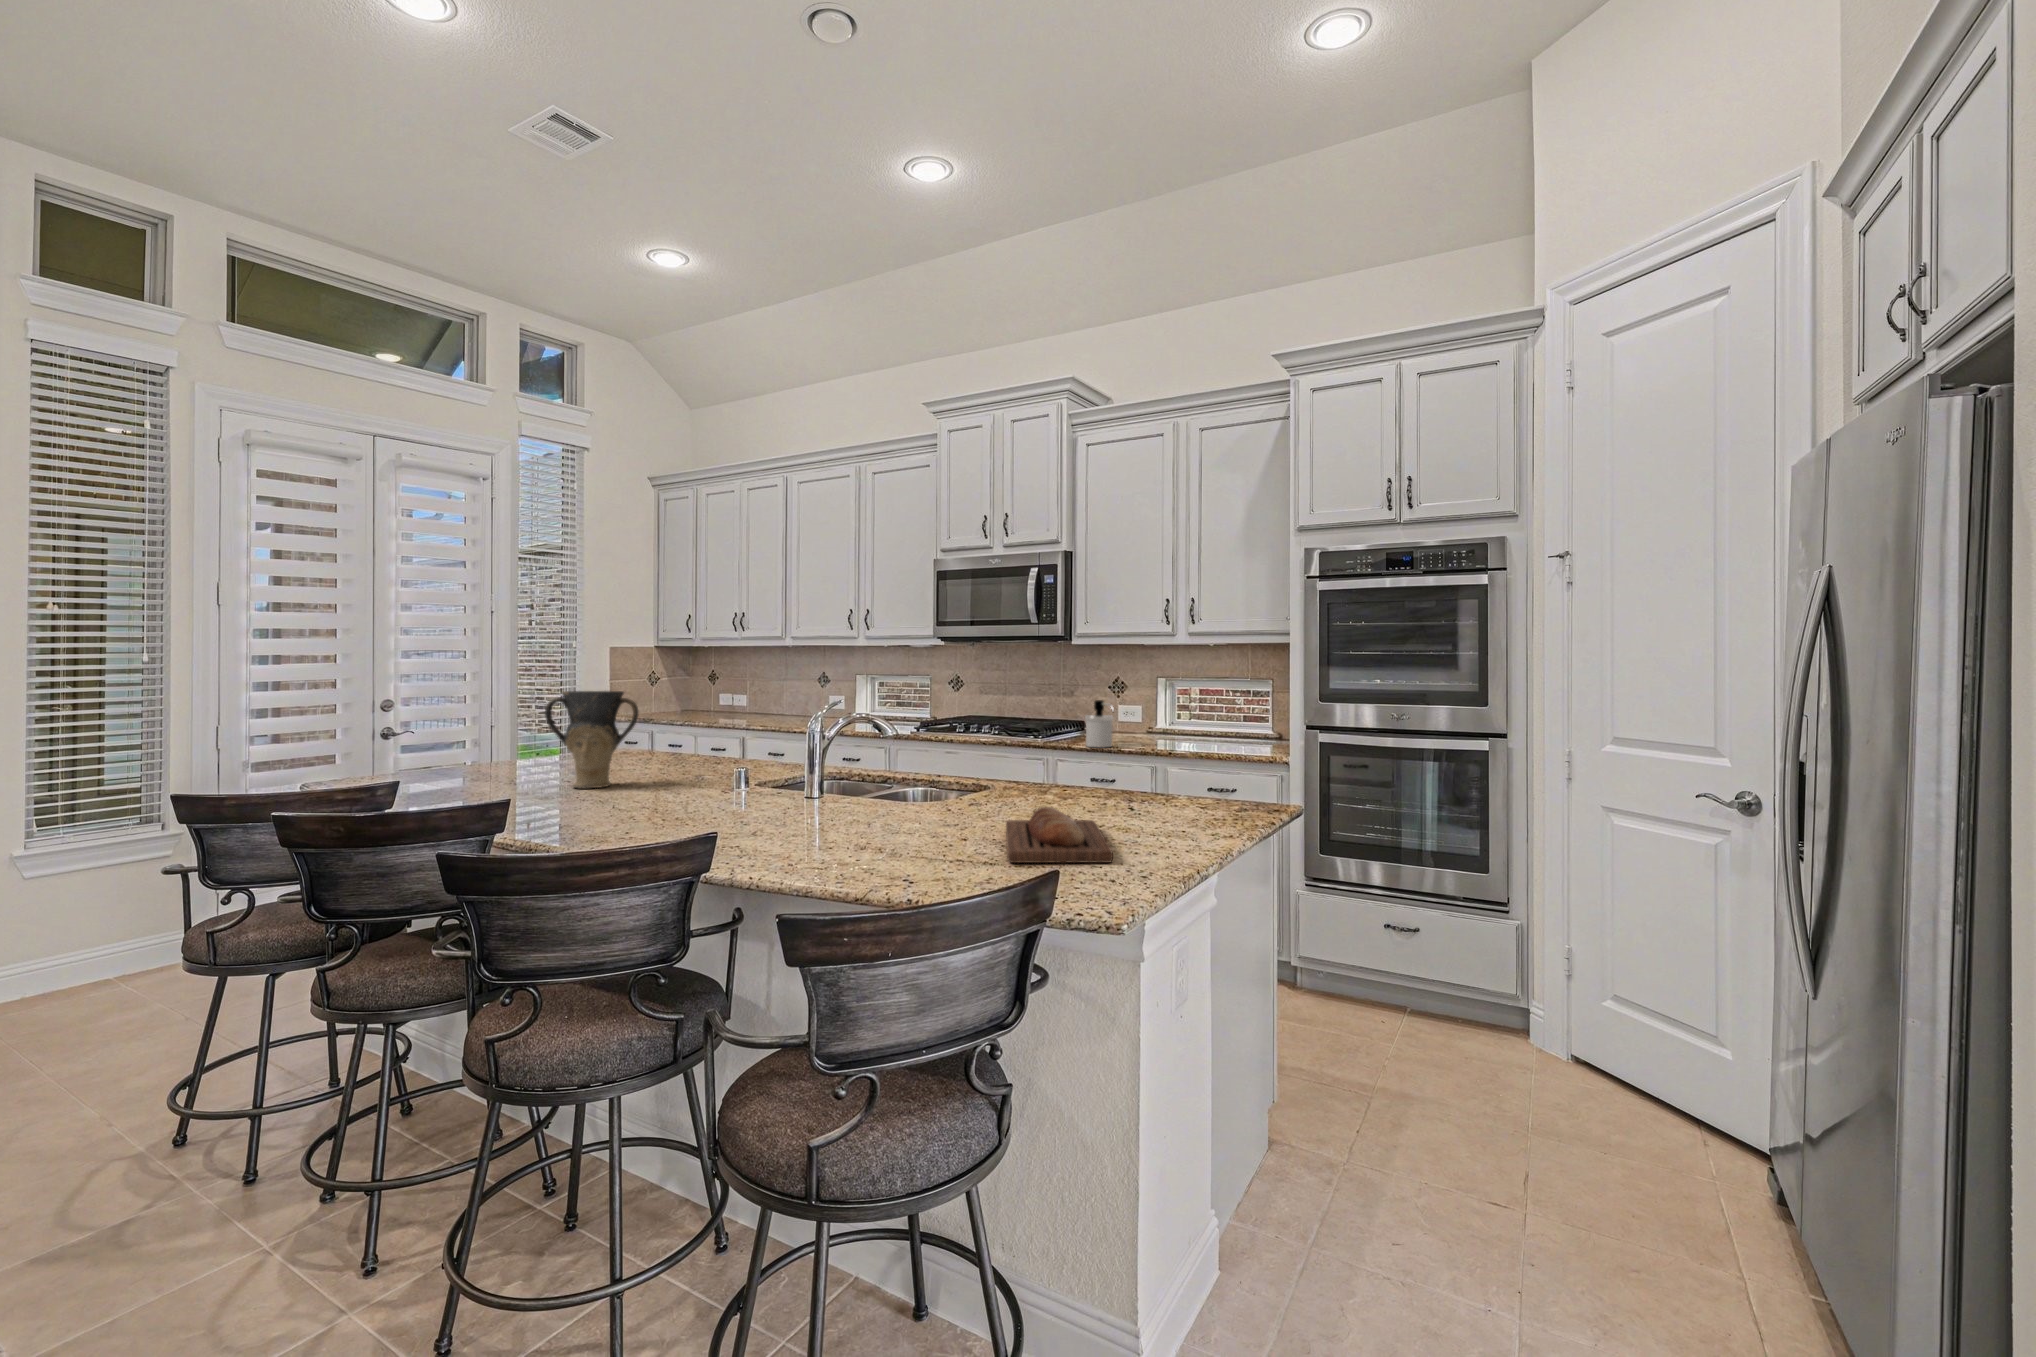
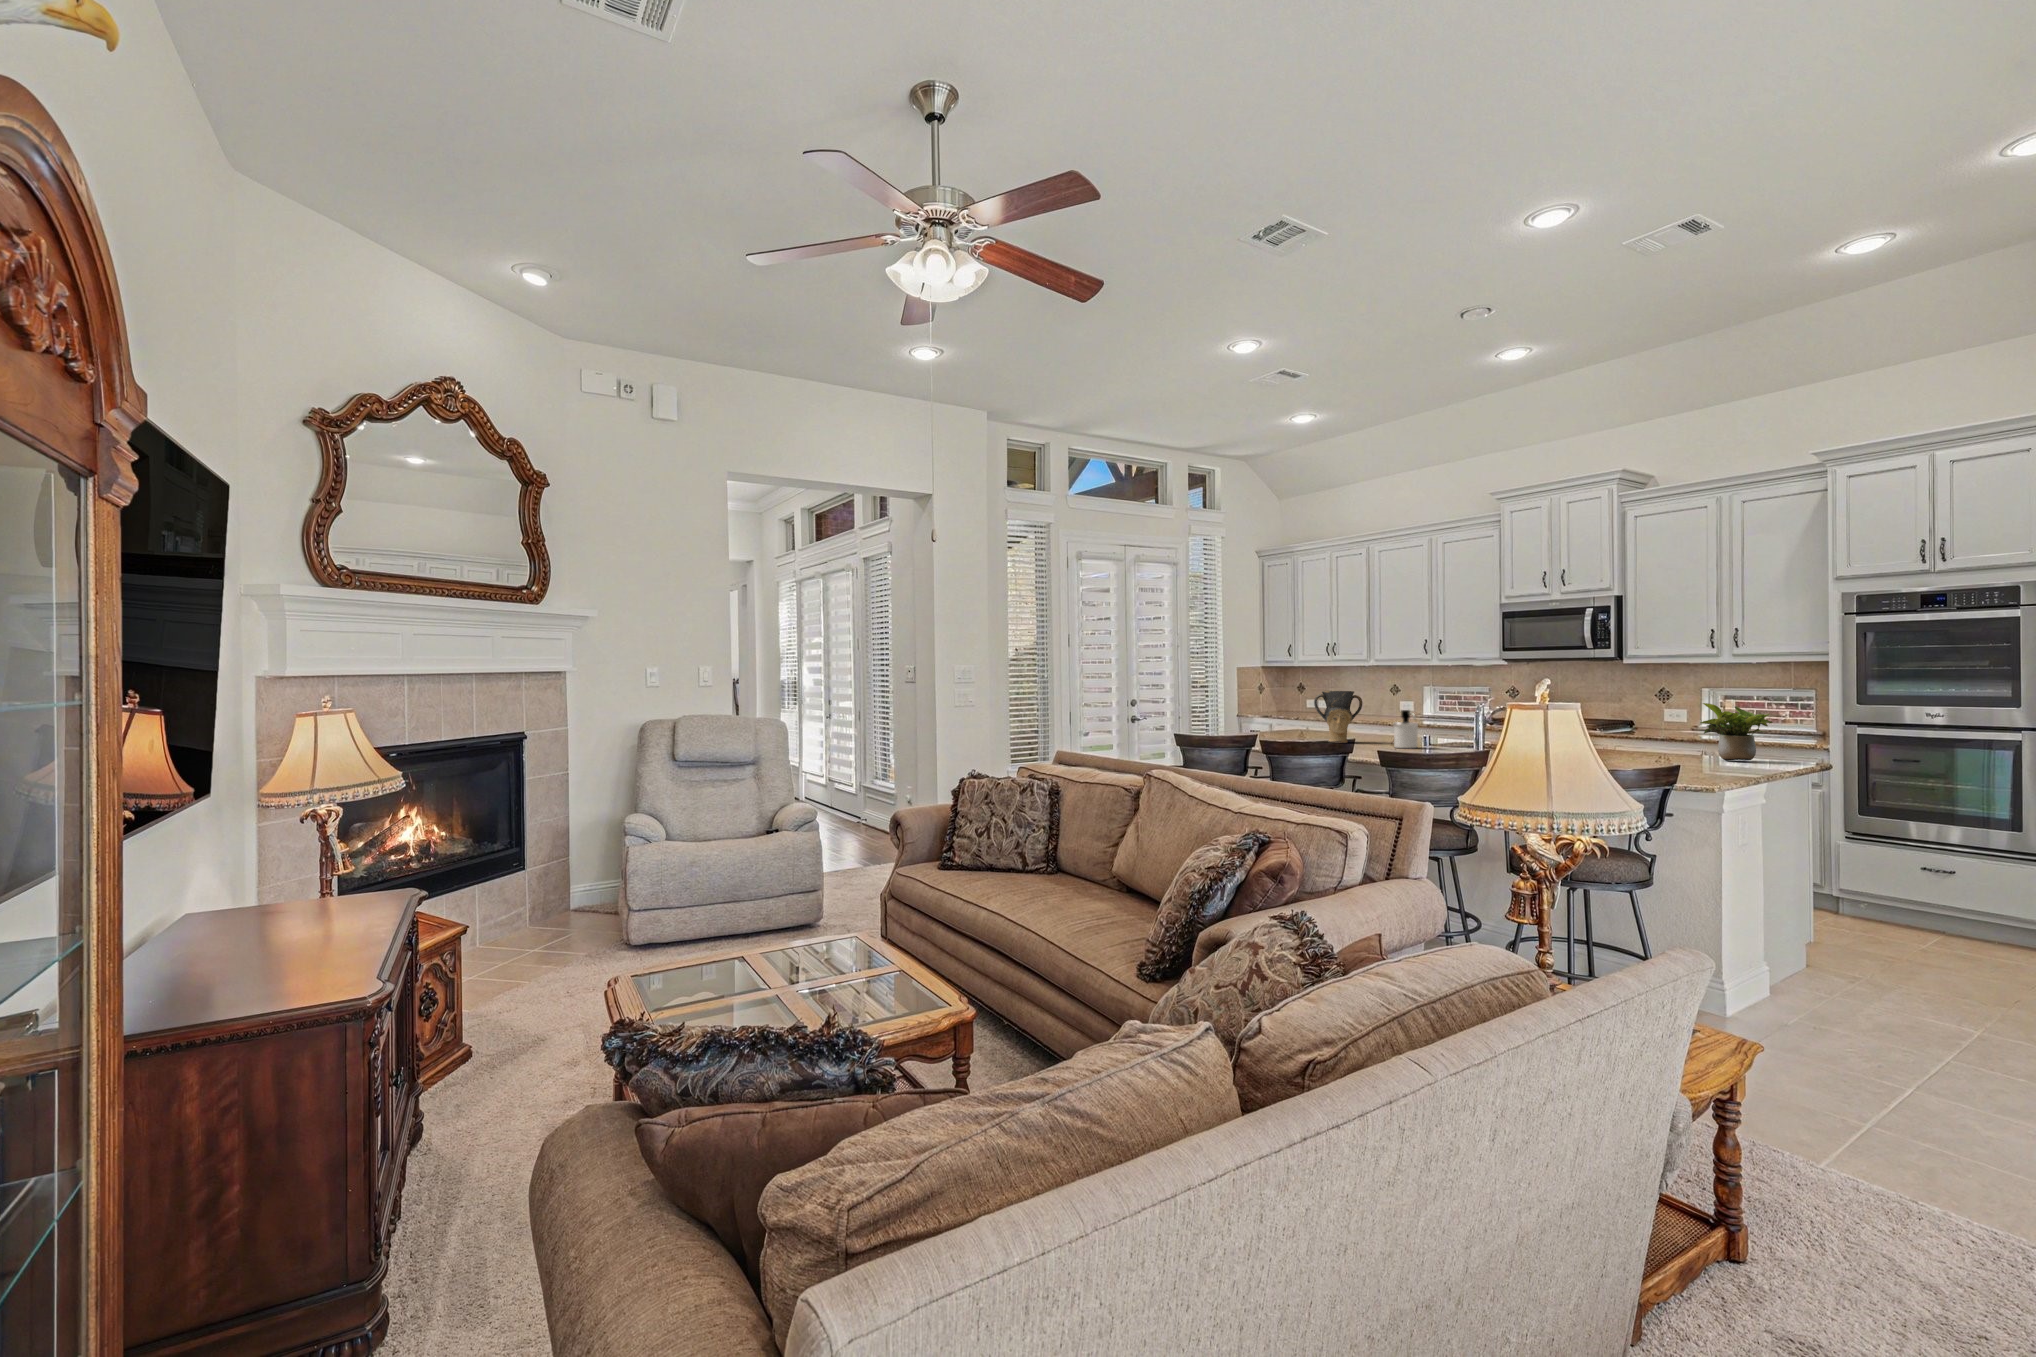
soap dispenser: present [1085,700,1114,748] -> present [1393,710,1418,748]
potted plant: none [1123,713,1226,814] -> present [1701,703,1772,760]
bread loaf: present [1006,807,1113,863] -> none [1629,749,1706,770]

